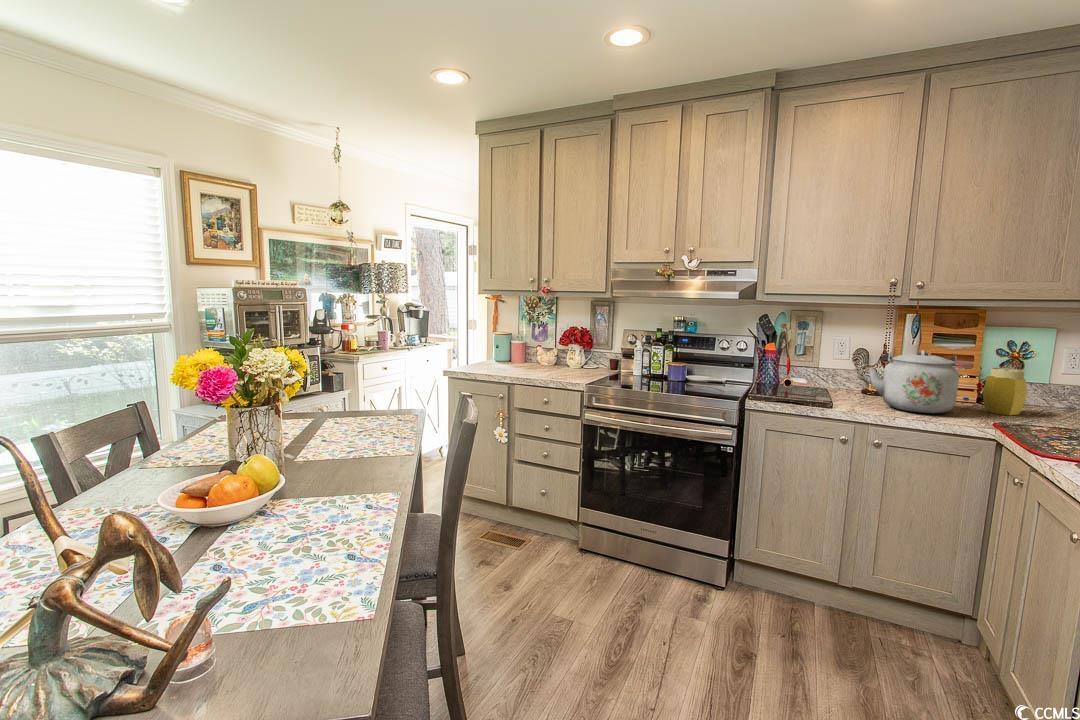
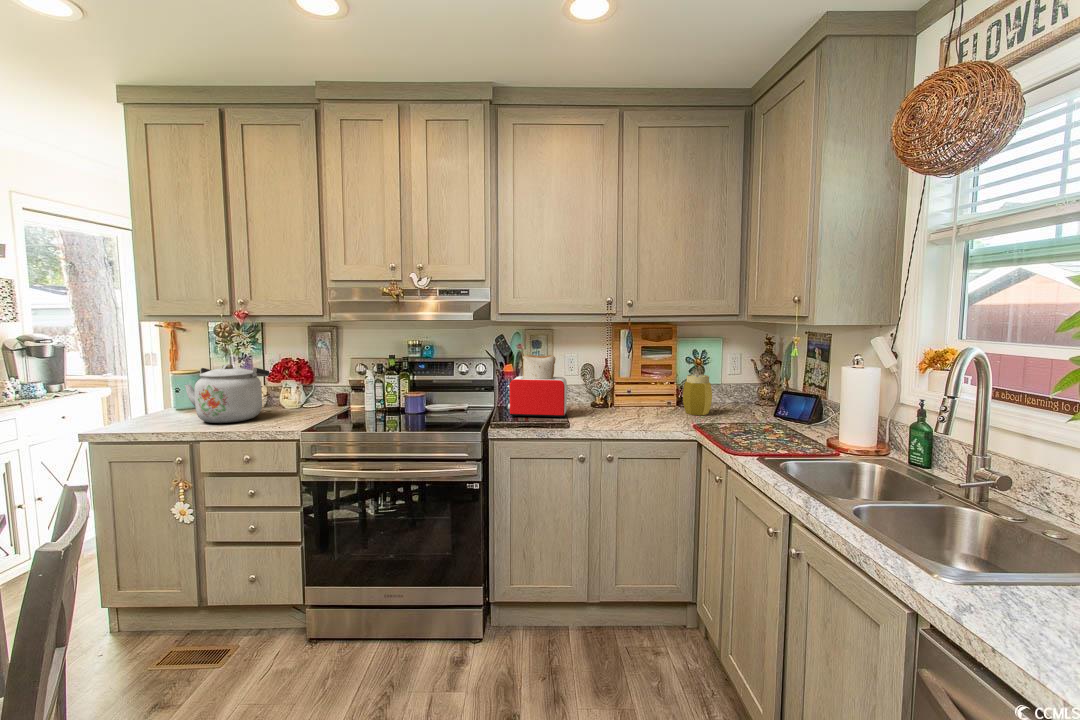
toaster: none [767,334,834,399] -> present [507,355,567,418]
kettle: present [869,350,959,414] -> present [185,364,269,423]

